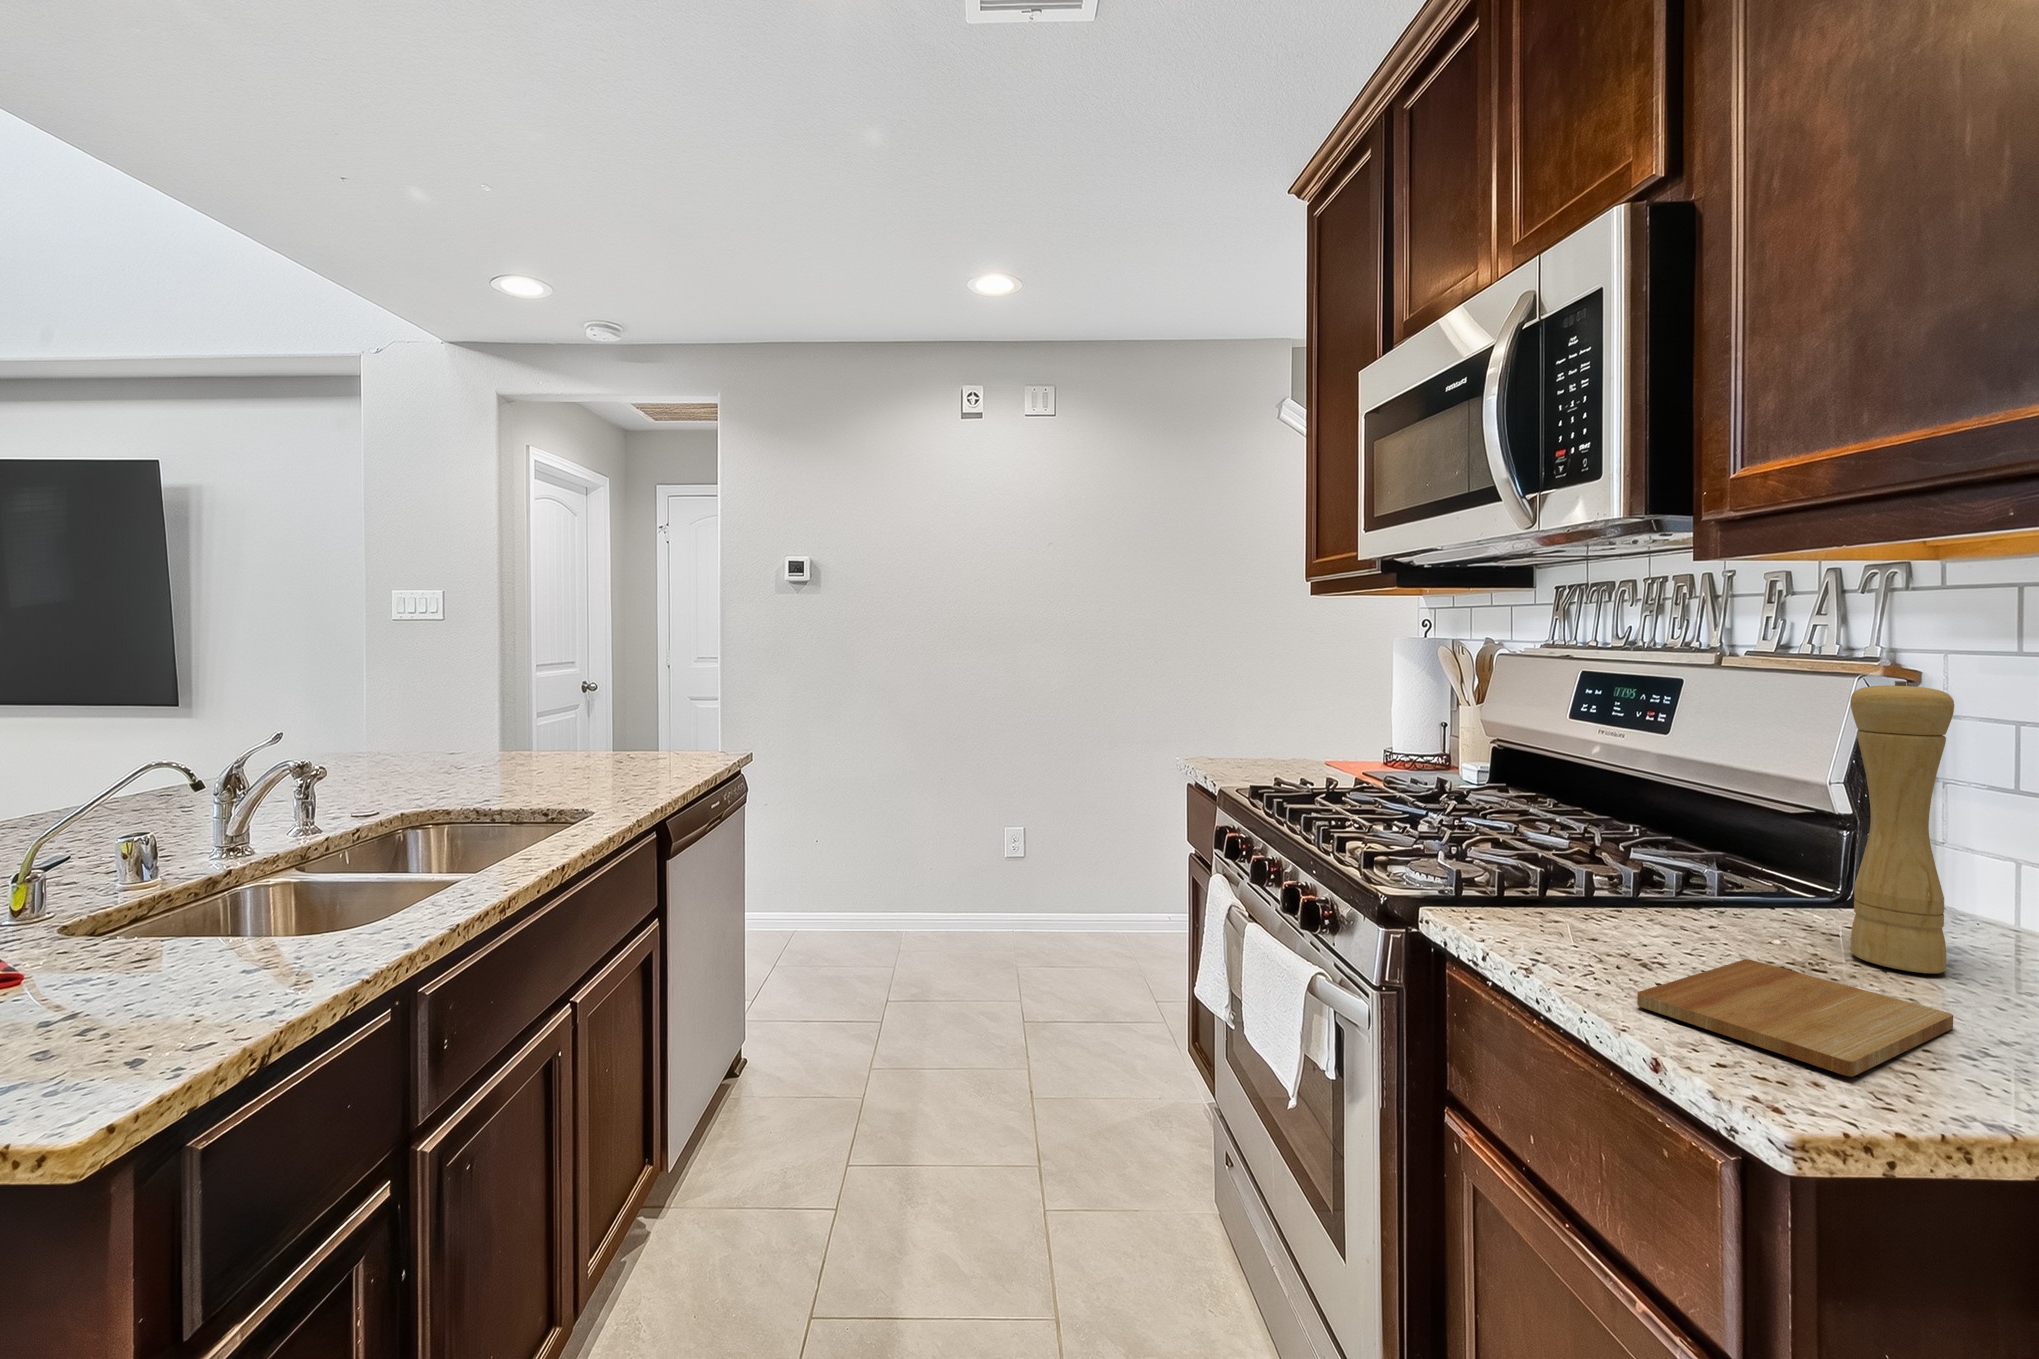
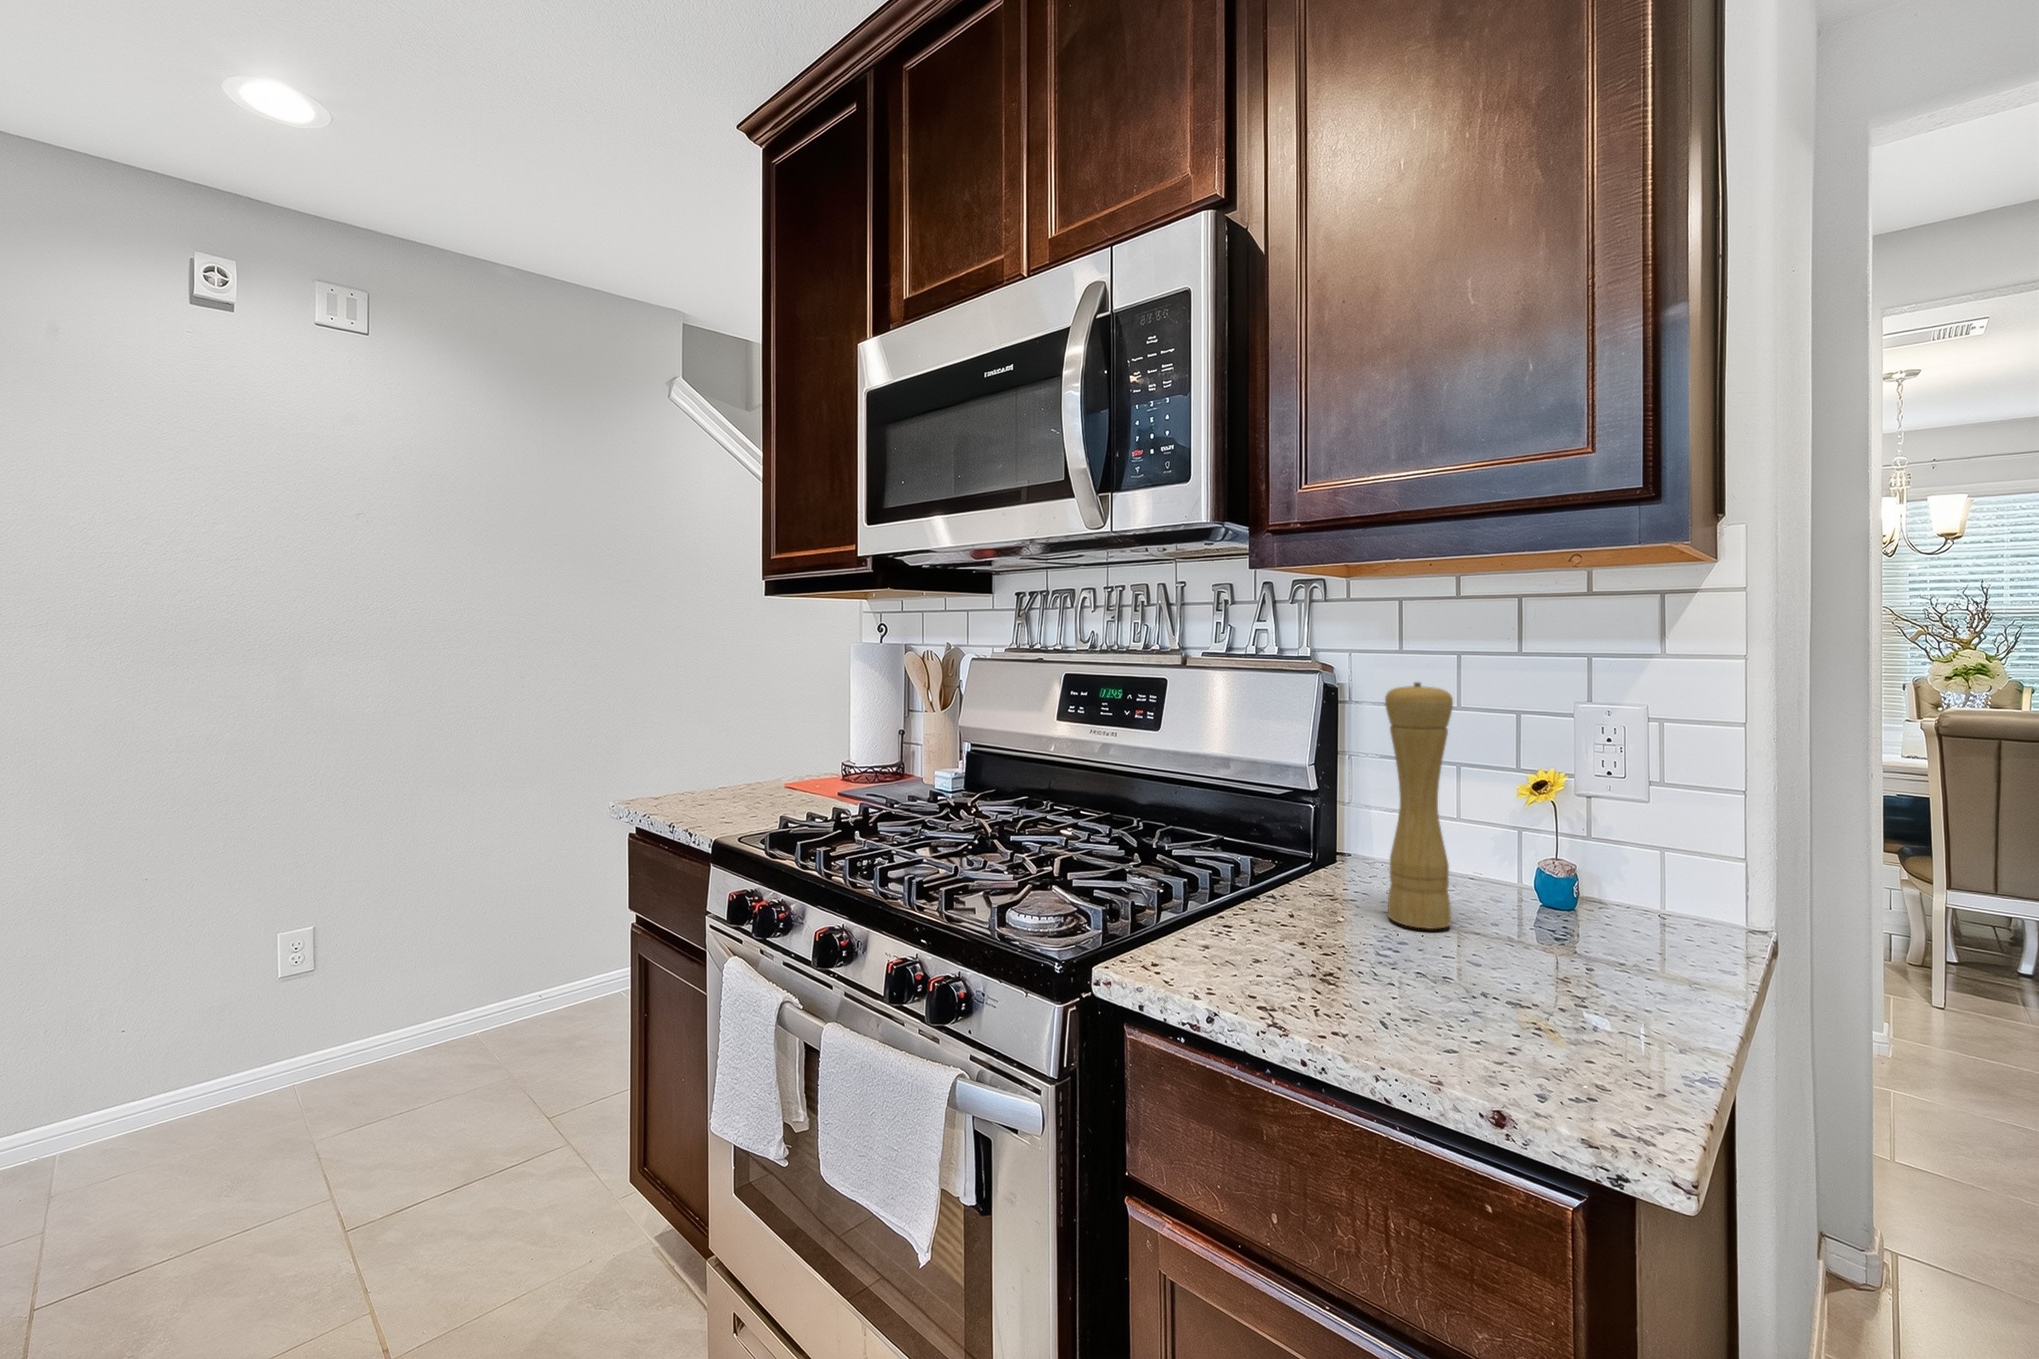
cutting board: present [1637,959,1953,1077] -> none [1375,952,1590,1067]

